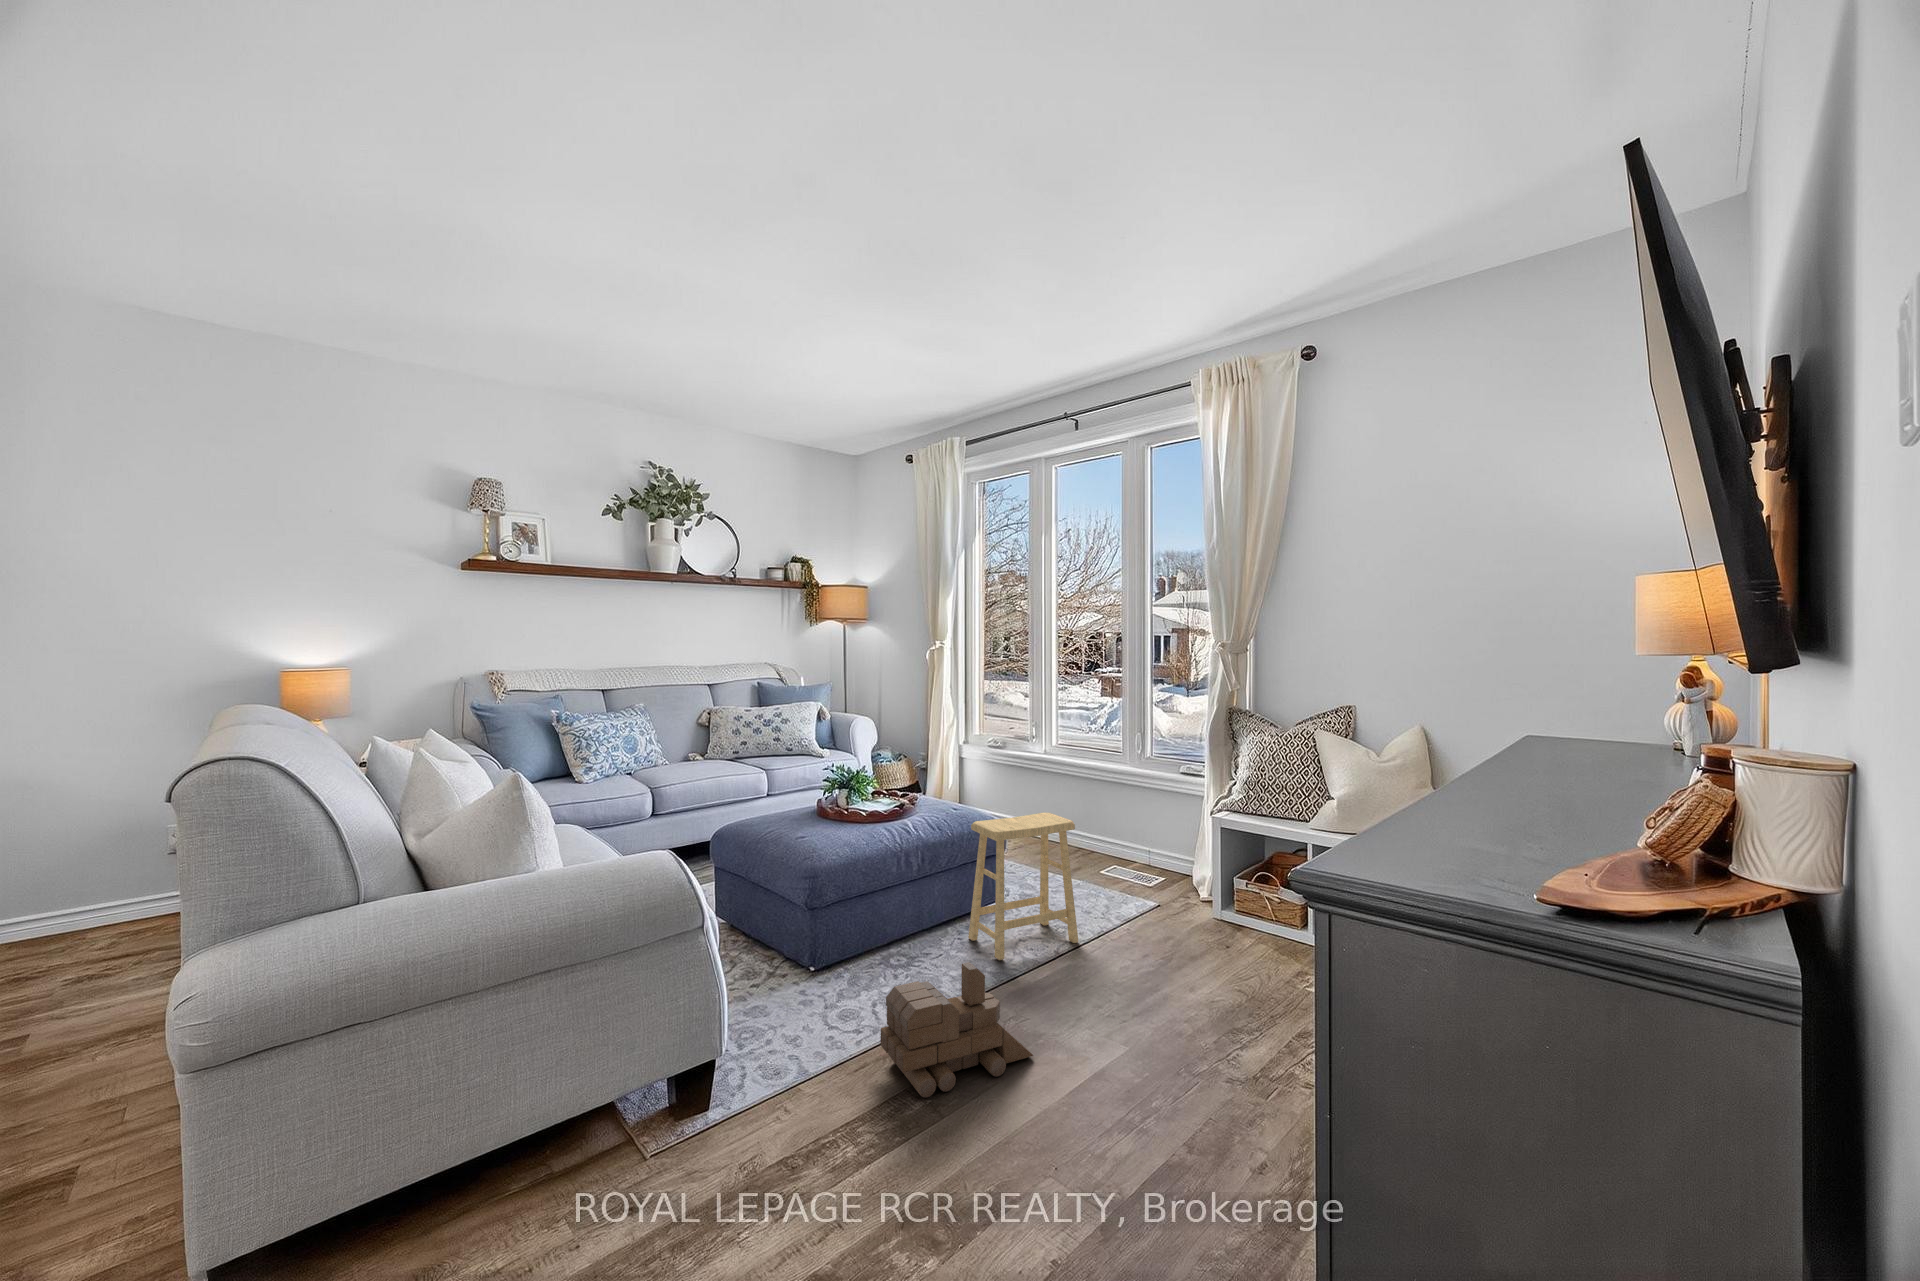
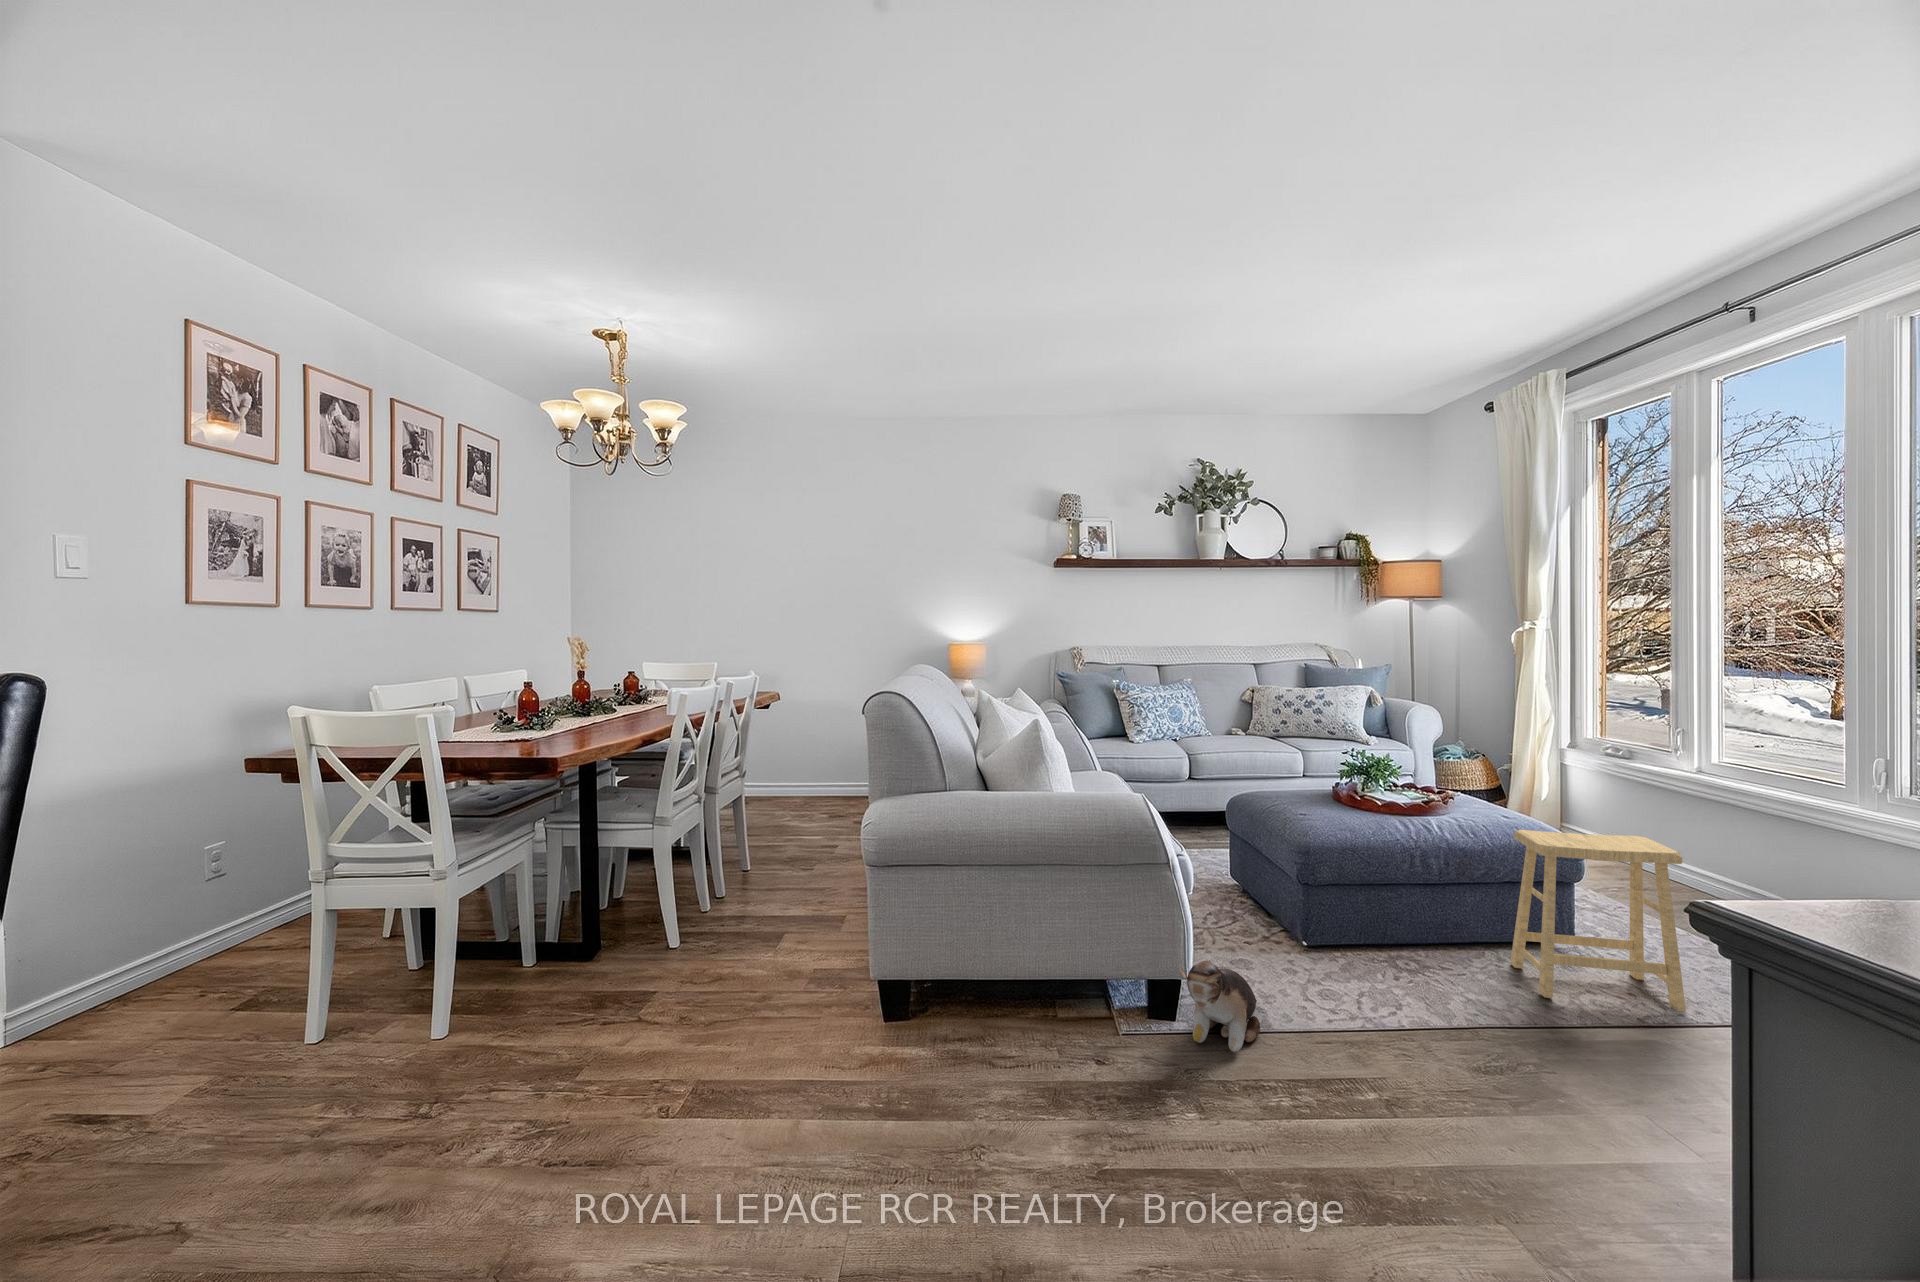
toy train: present [881,962,1033,1098] -> none [1346,972,1546,1109]
plush toy: none [726,1023,801,1122] -> present [1178,960,1260,1052]

